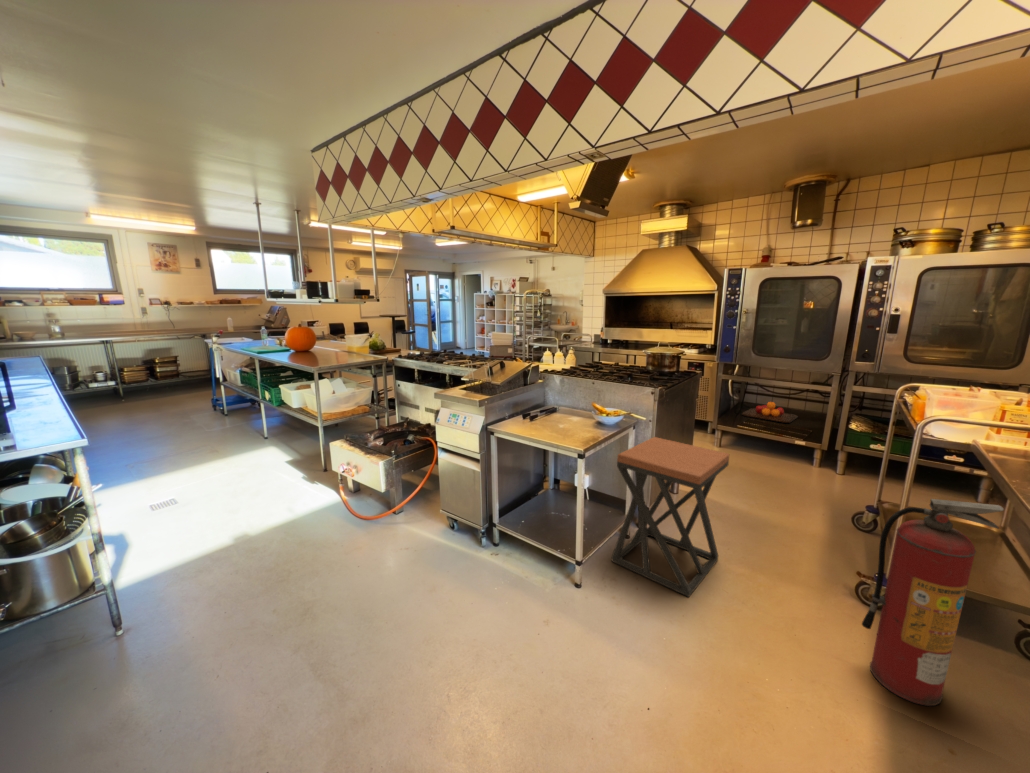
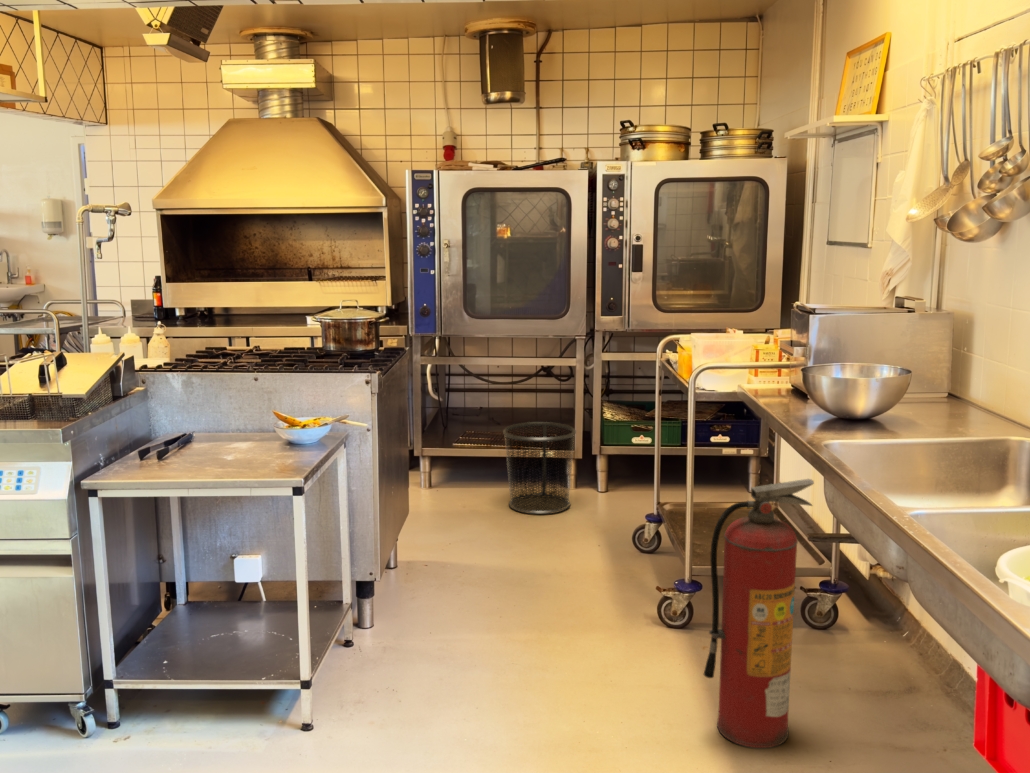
chopping board: present [742,402,797,423] -> none [452,394,530,426]
waste bin: none [766,421,822,480] -> present [503,422,576,514]
stool: present [612,437,729,597] -> none [334,483,501,734]

